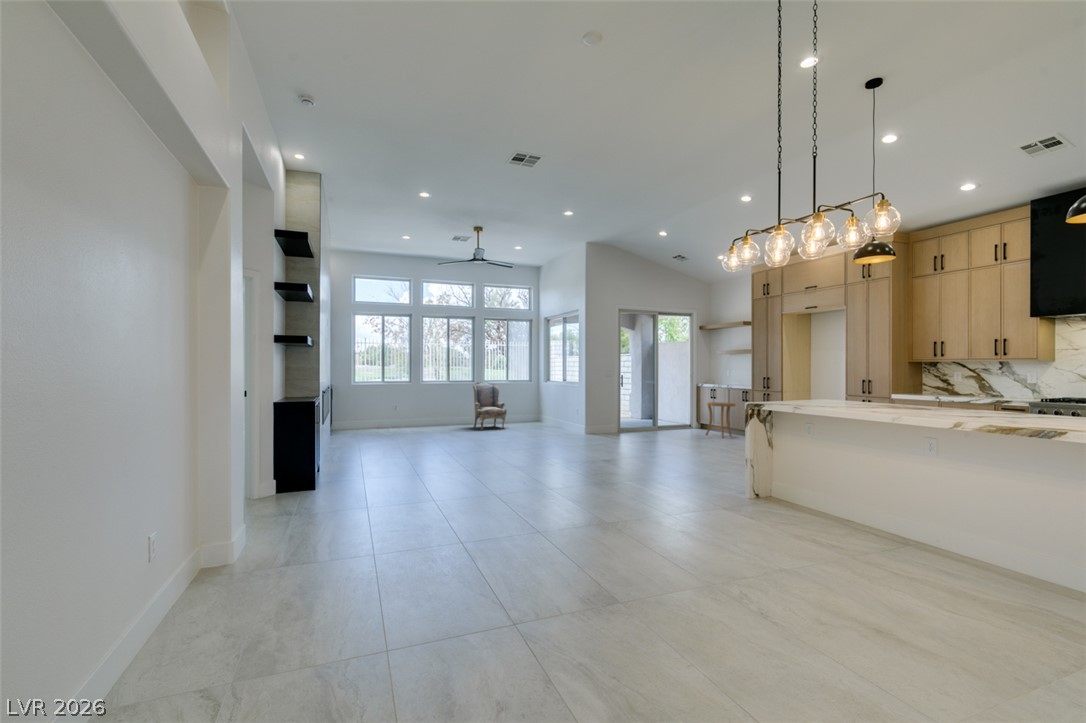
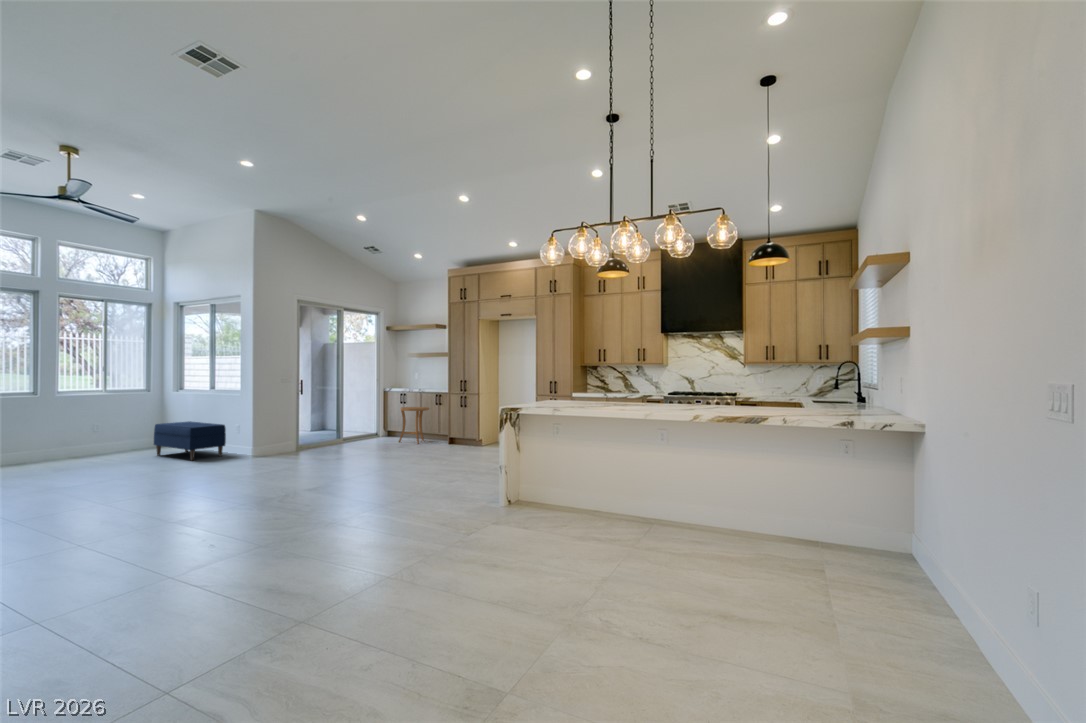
armchair: present [473,382,507,430] -> none [33,394,108,469]
bench: none [531,405,571,433] -> present [154,421,226,461]

